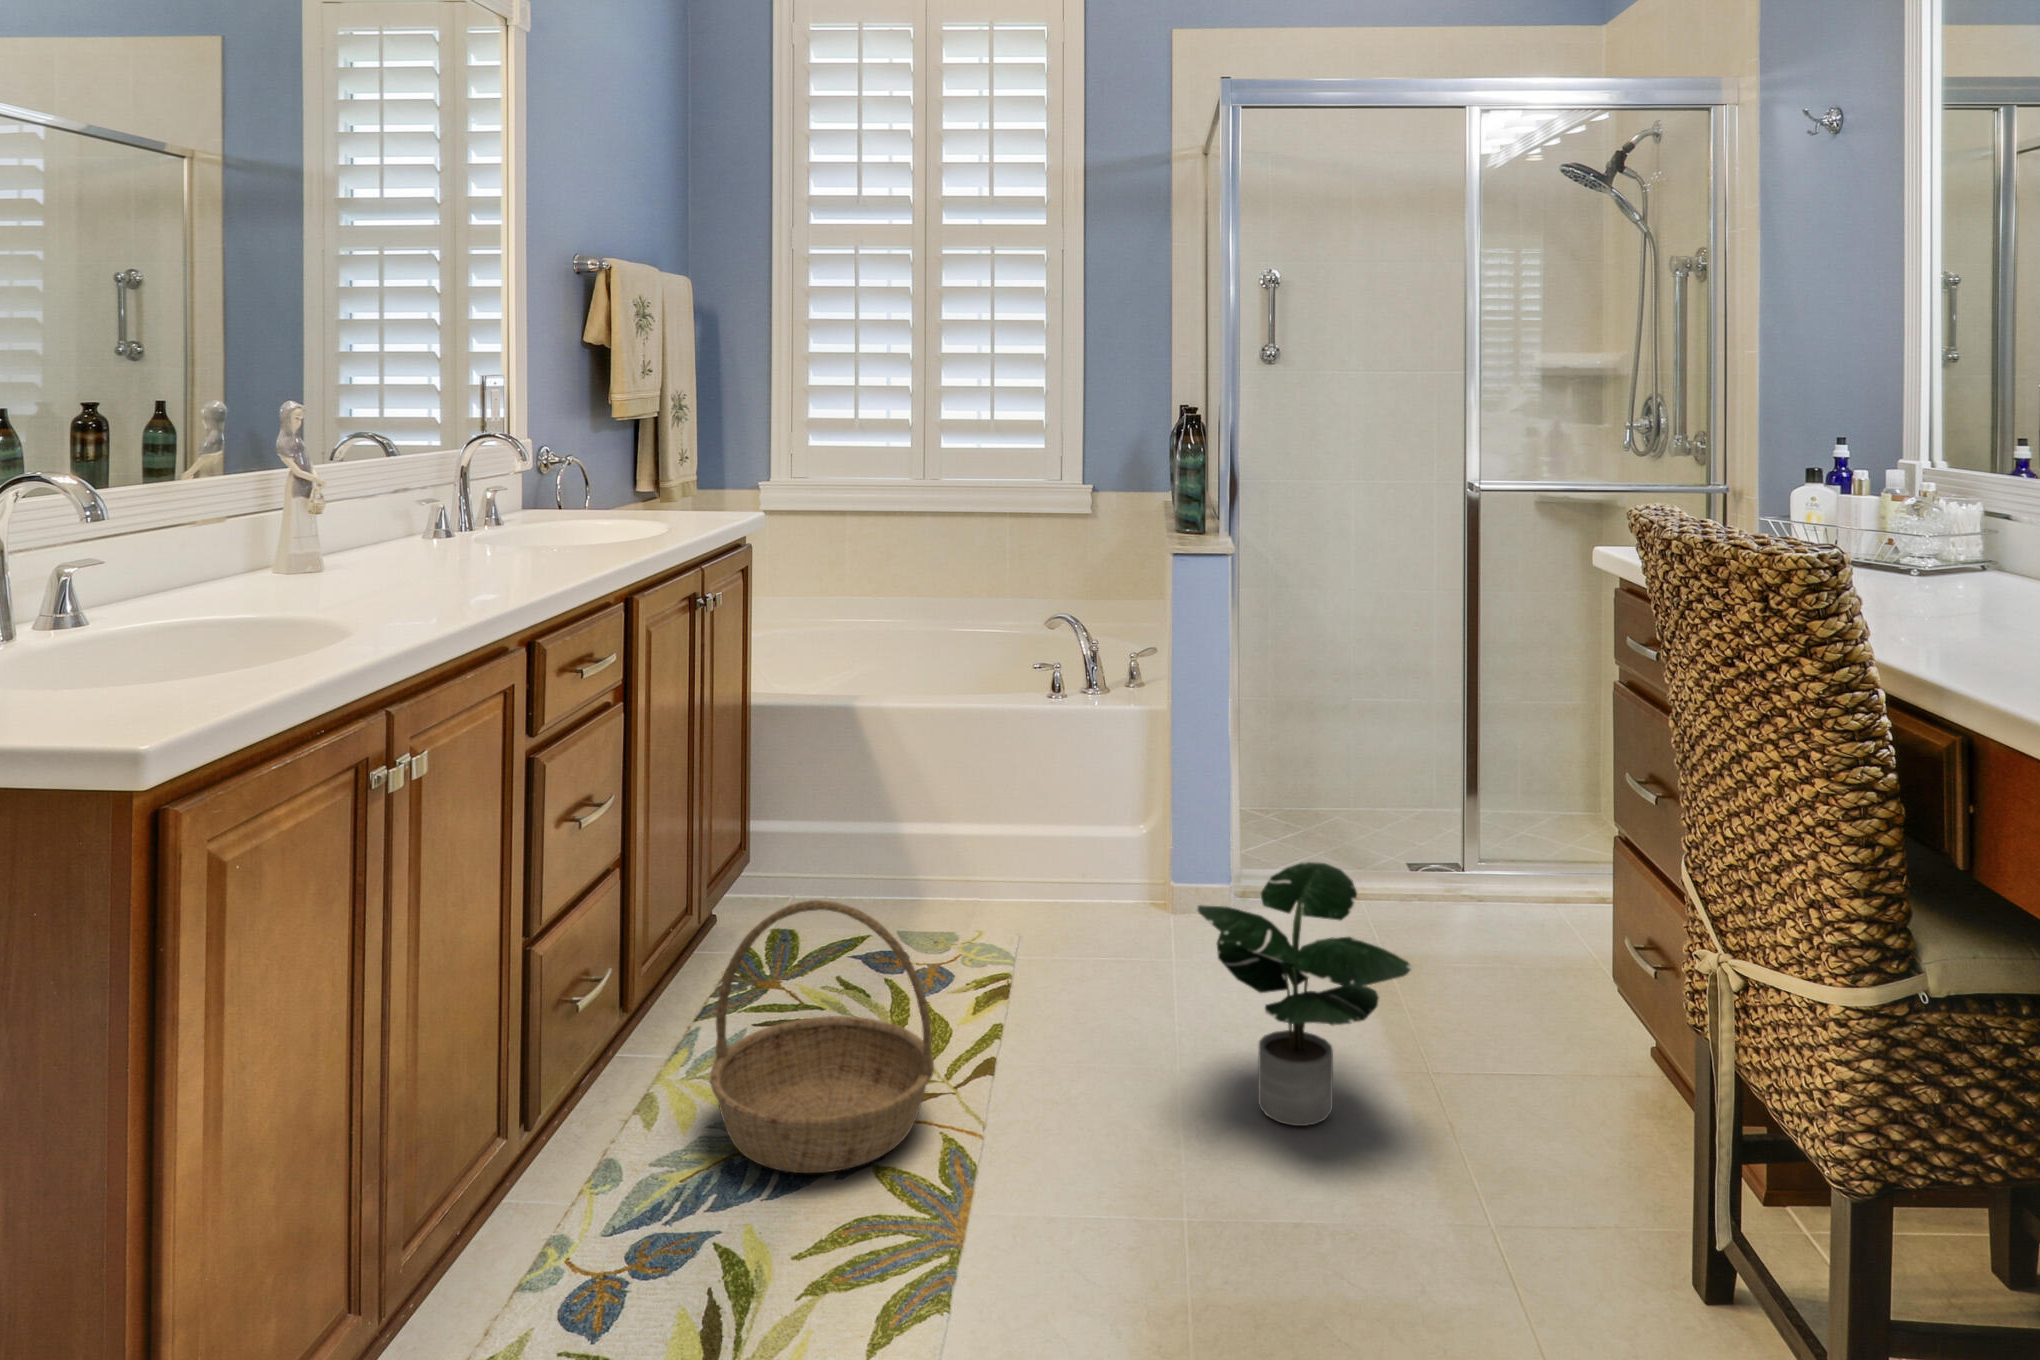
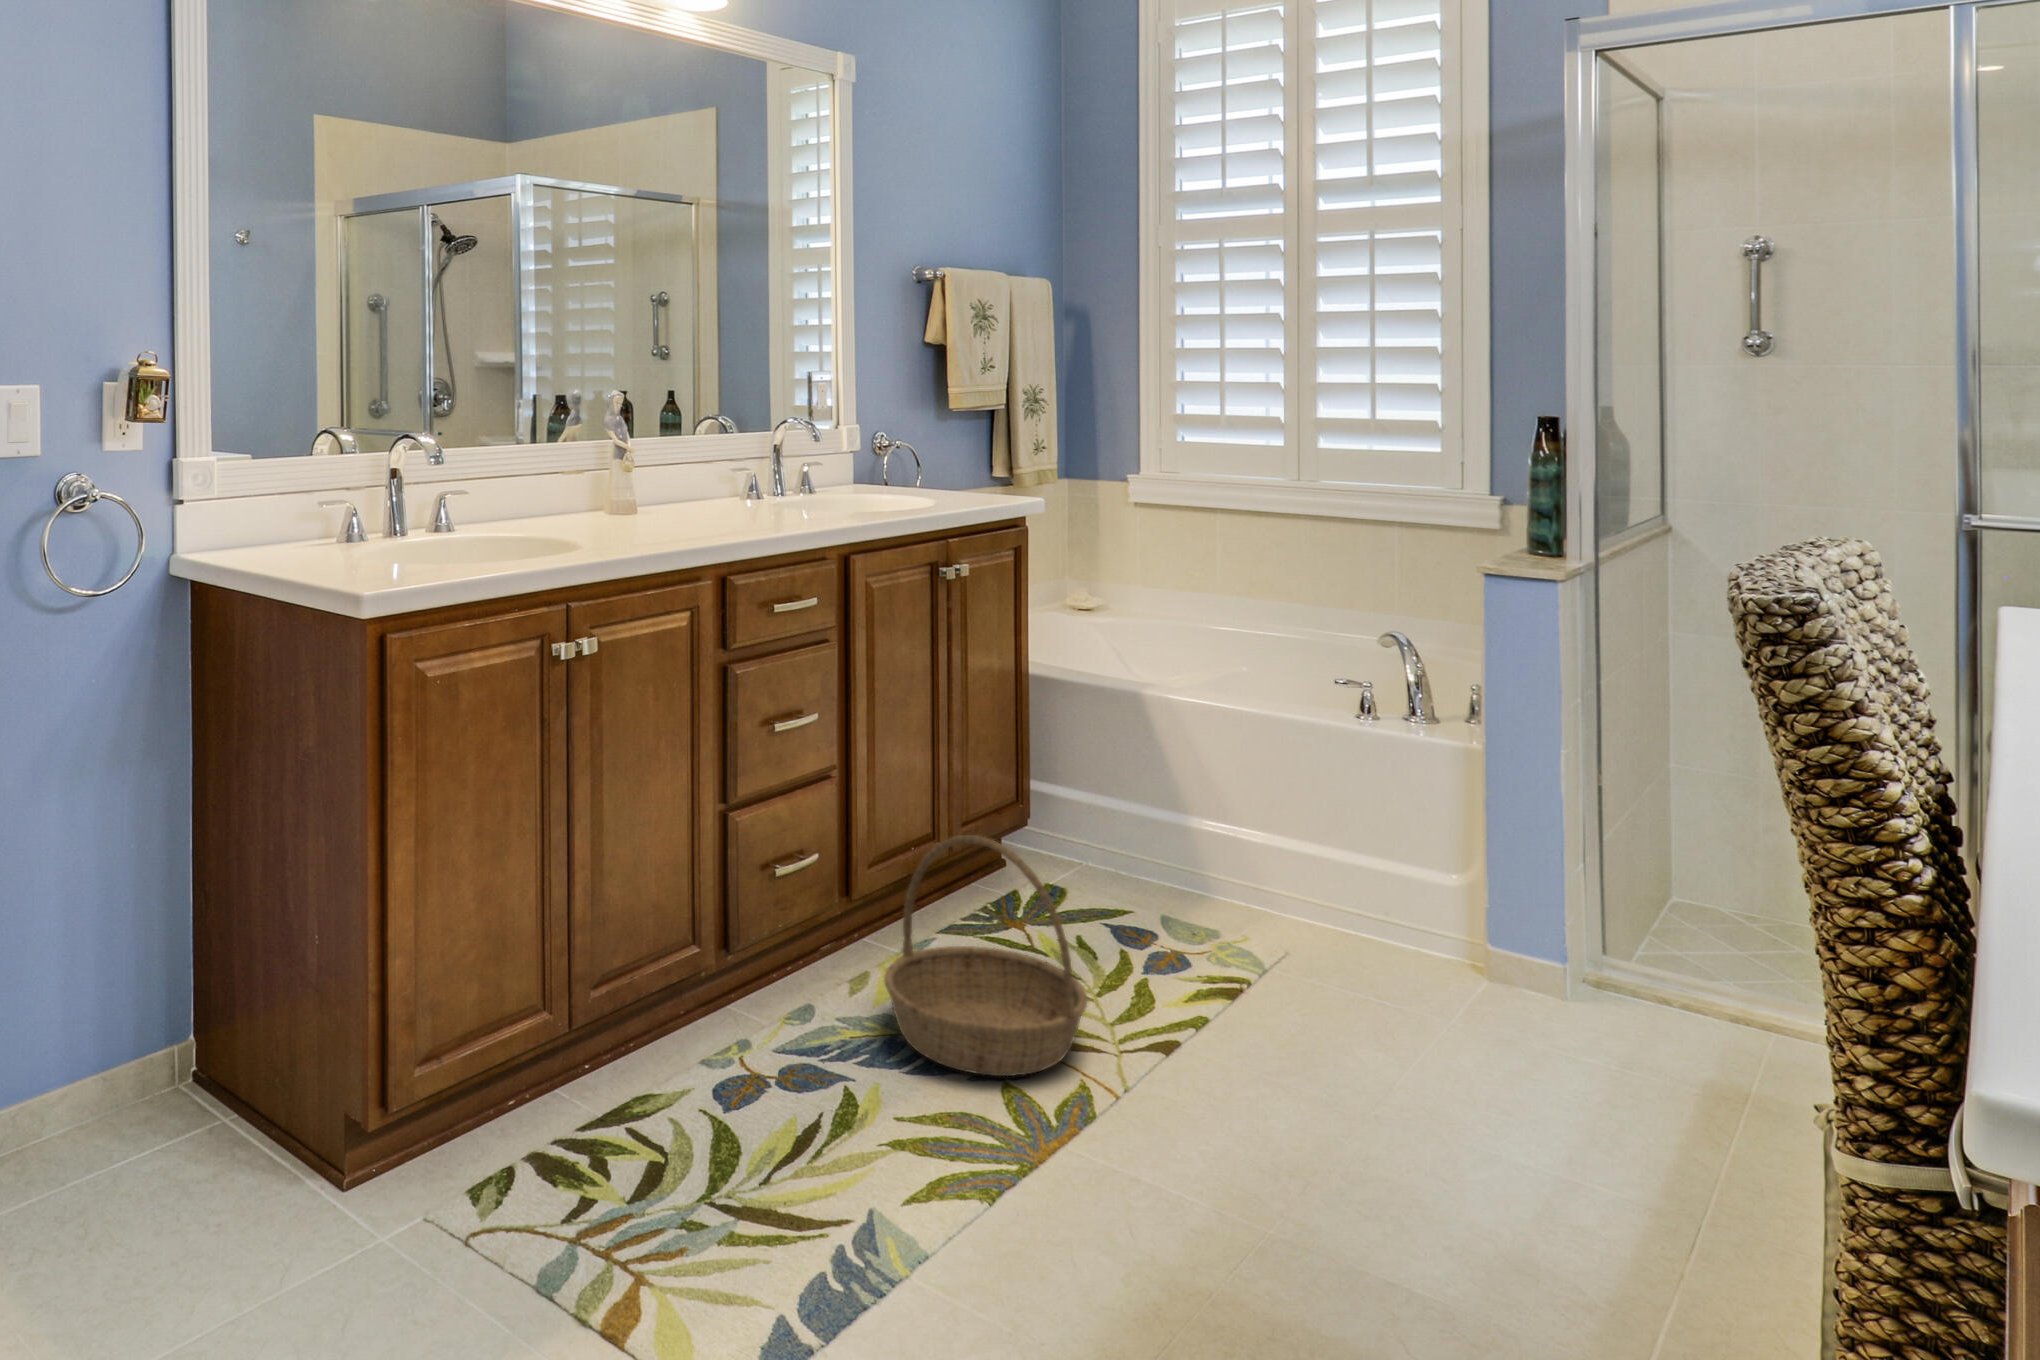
potted plant: present [1198,862,1412,1126] -> none [1354,918,1611,1198]

